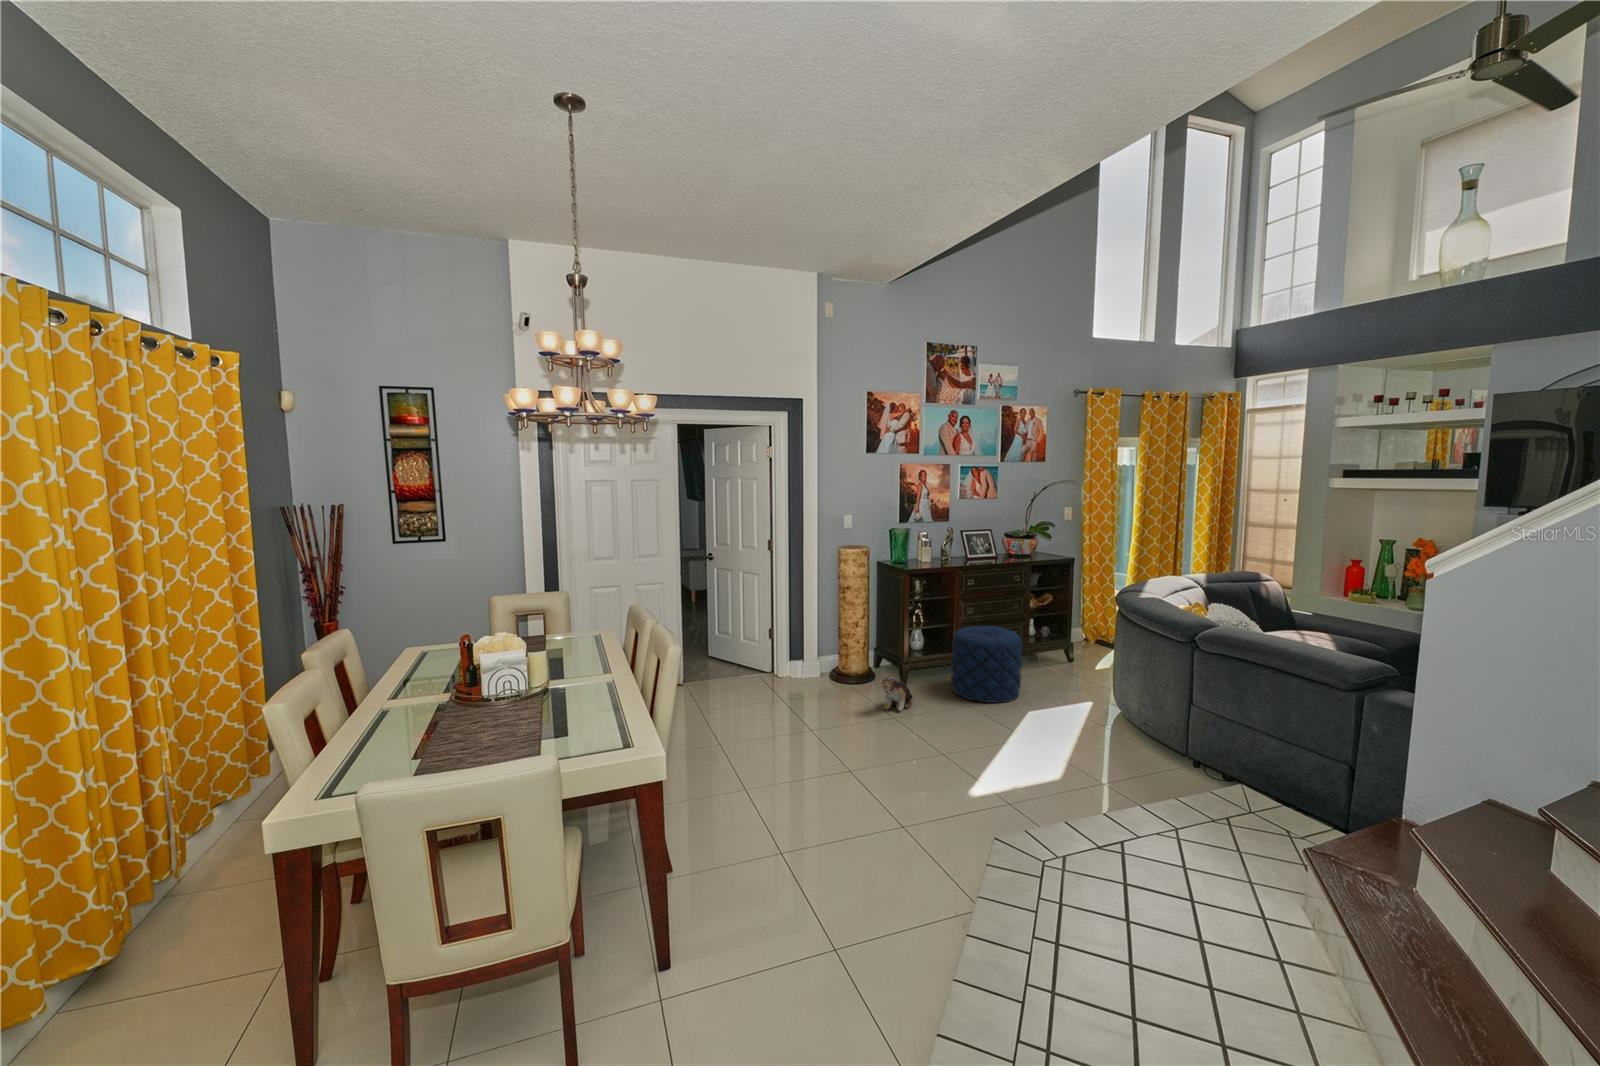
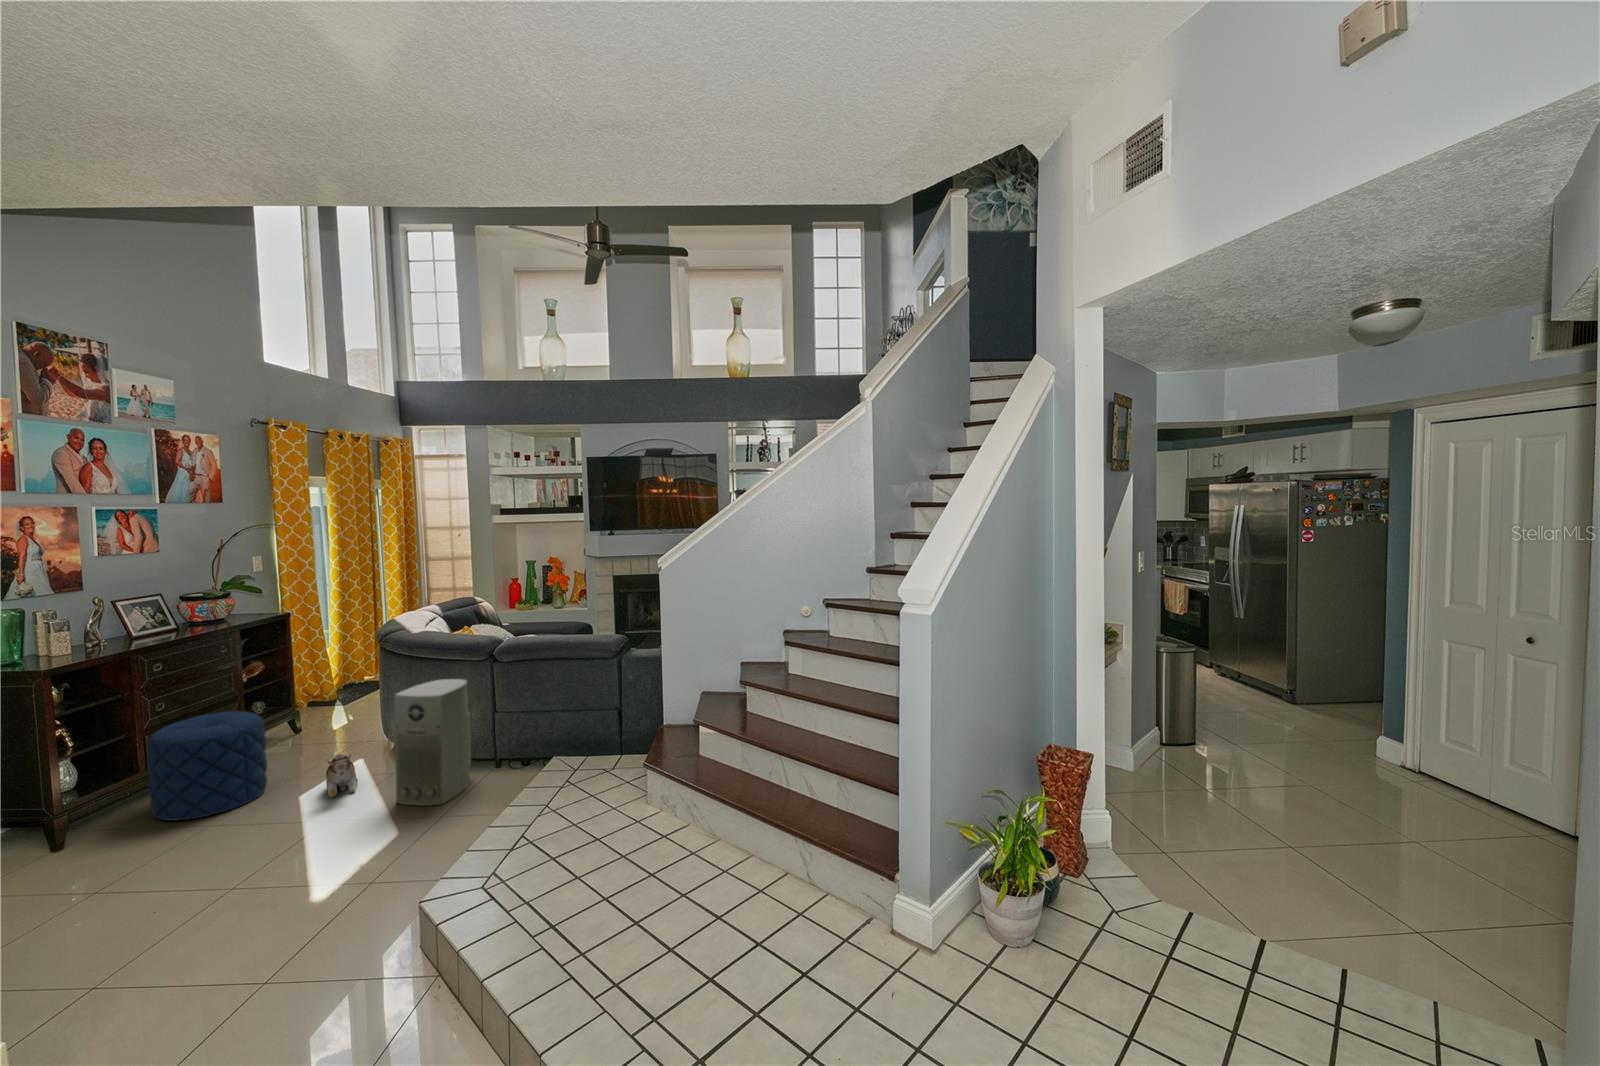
air purifier: none [1085,649,1170,774] -> present [394,679,471,805]
plush toy: present [879,676,913,711] -> present [326,754,357,797]

